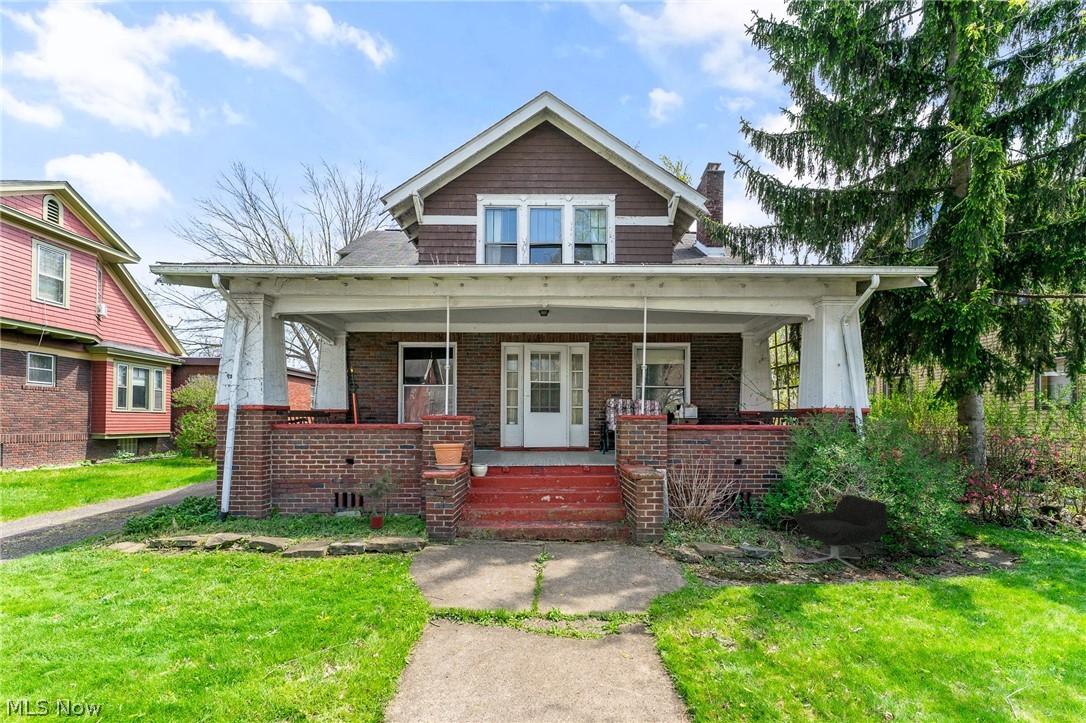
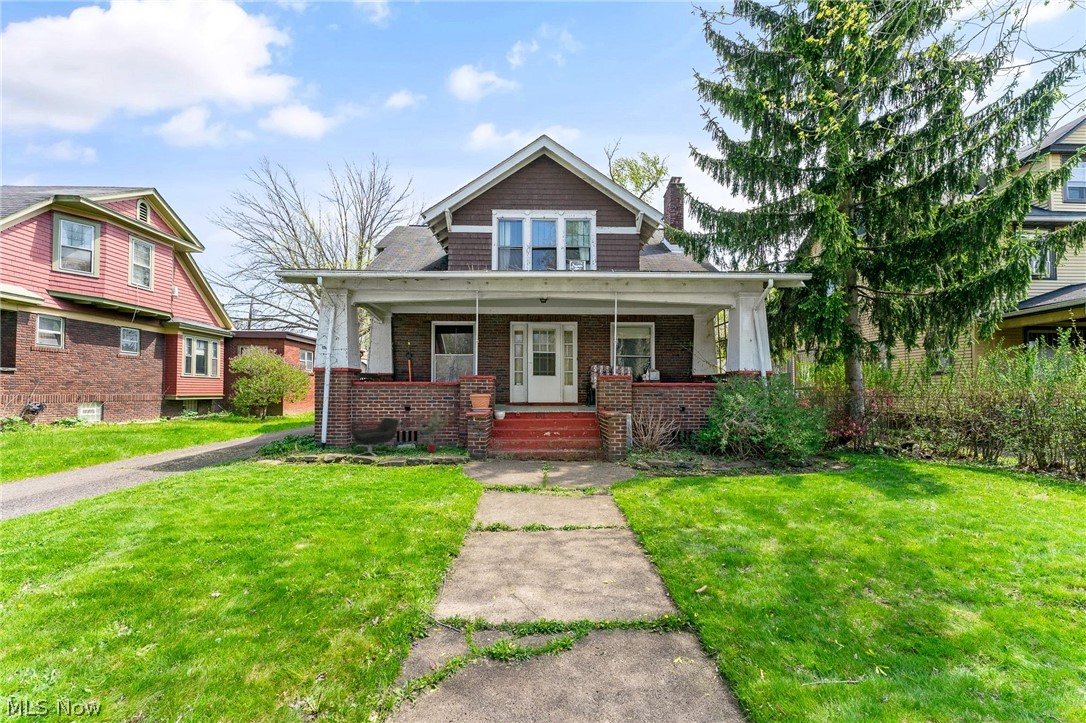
lounge chair: present [794,494,888,569] -> present [353,418,398,456]

